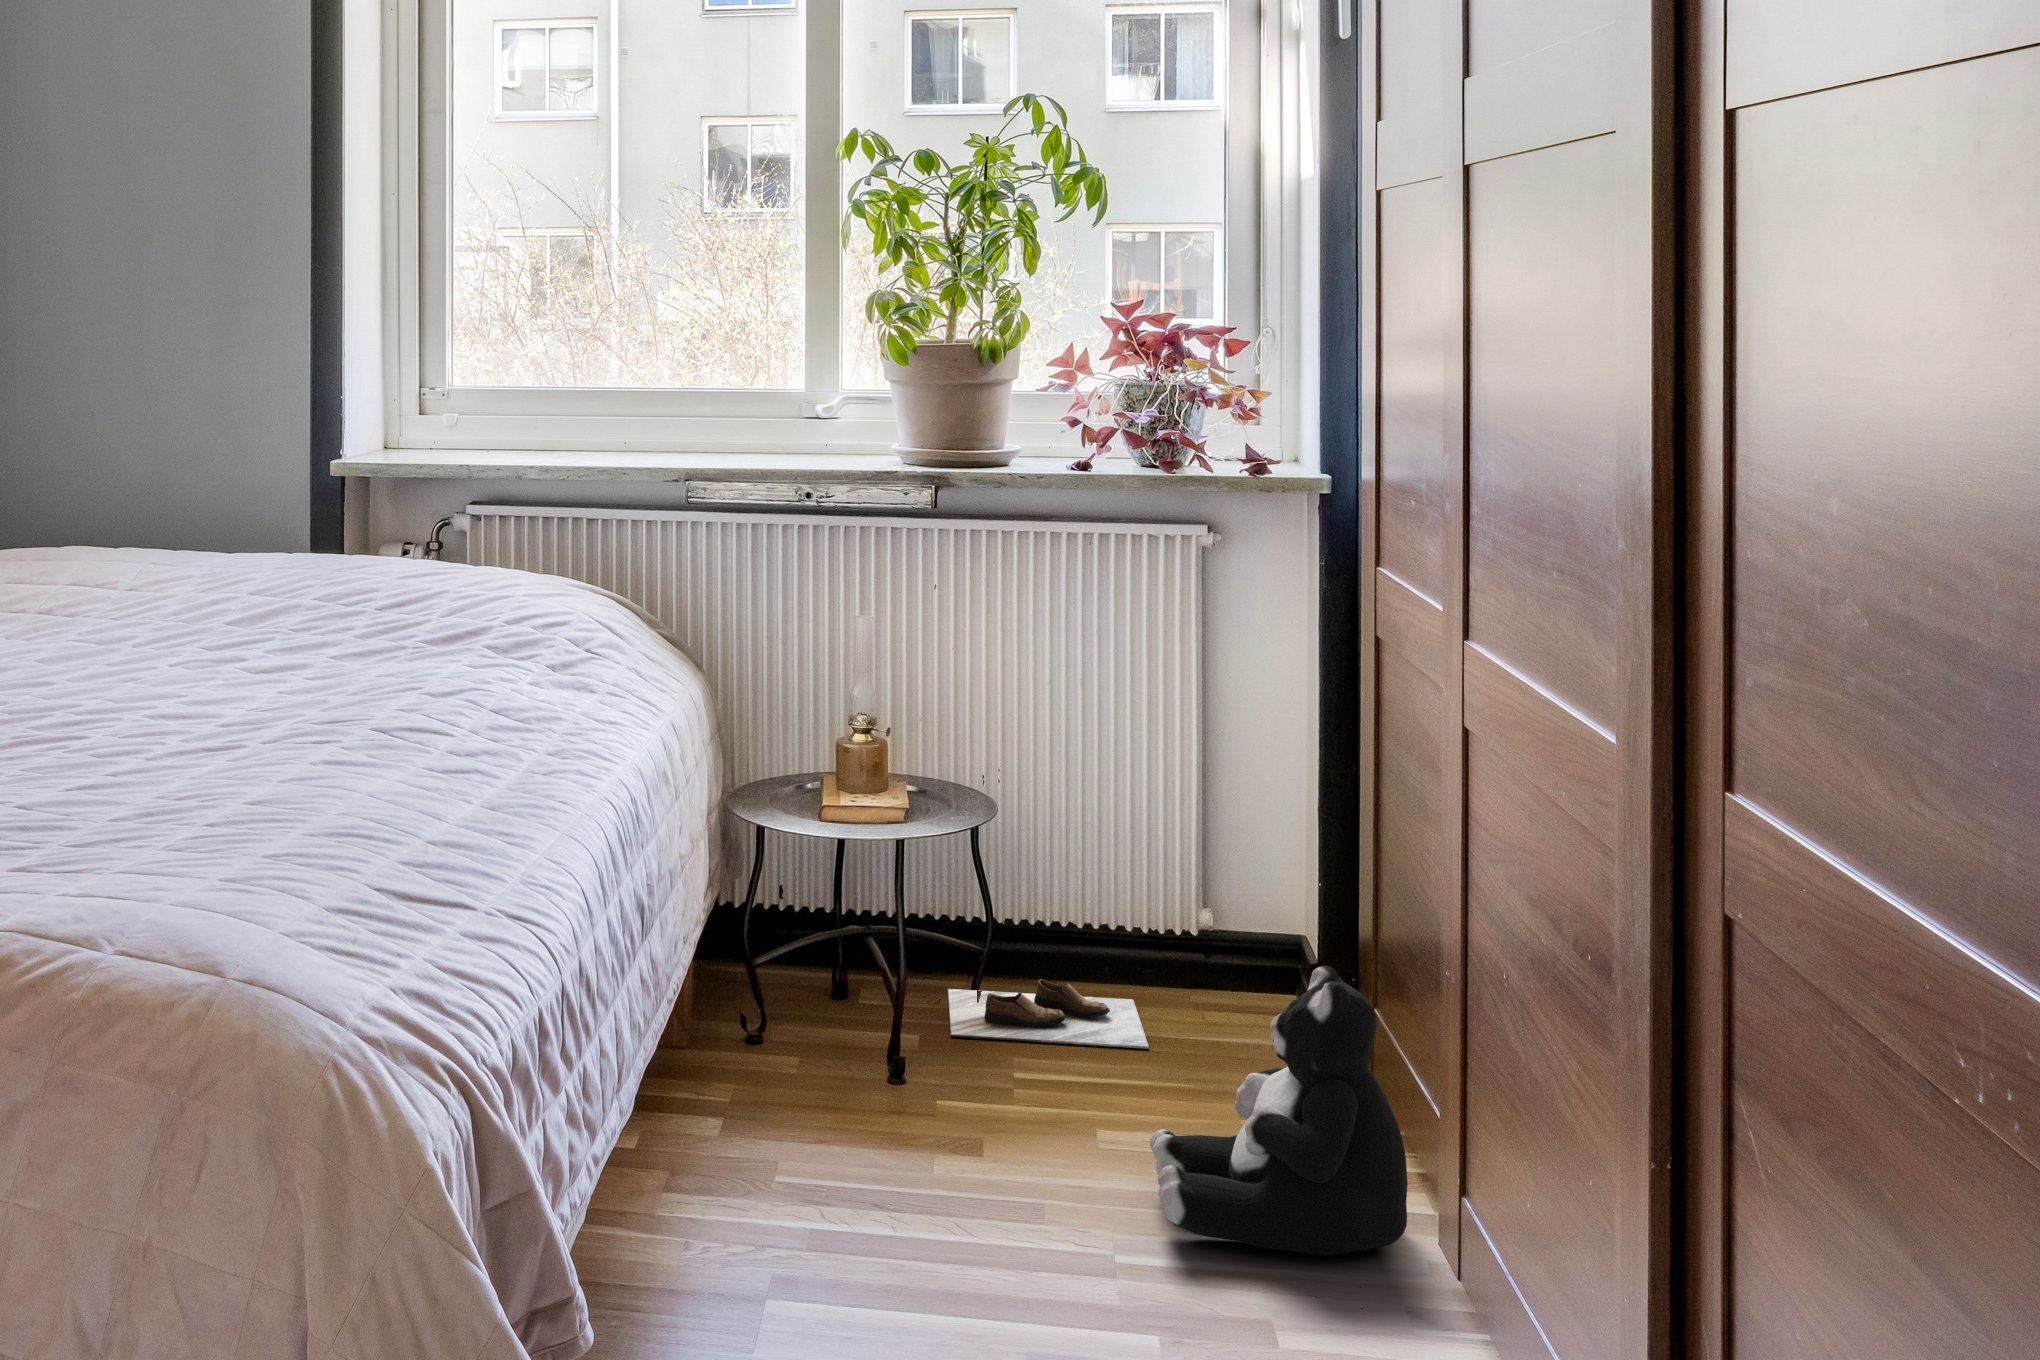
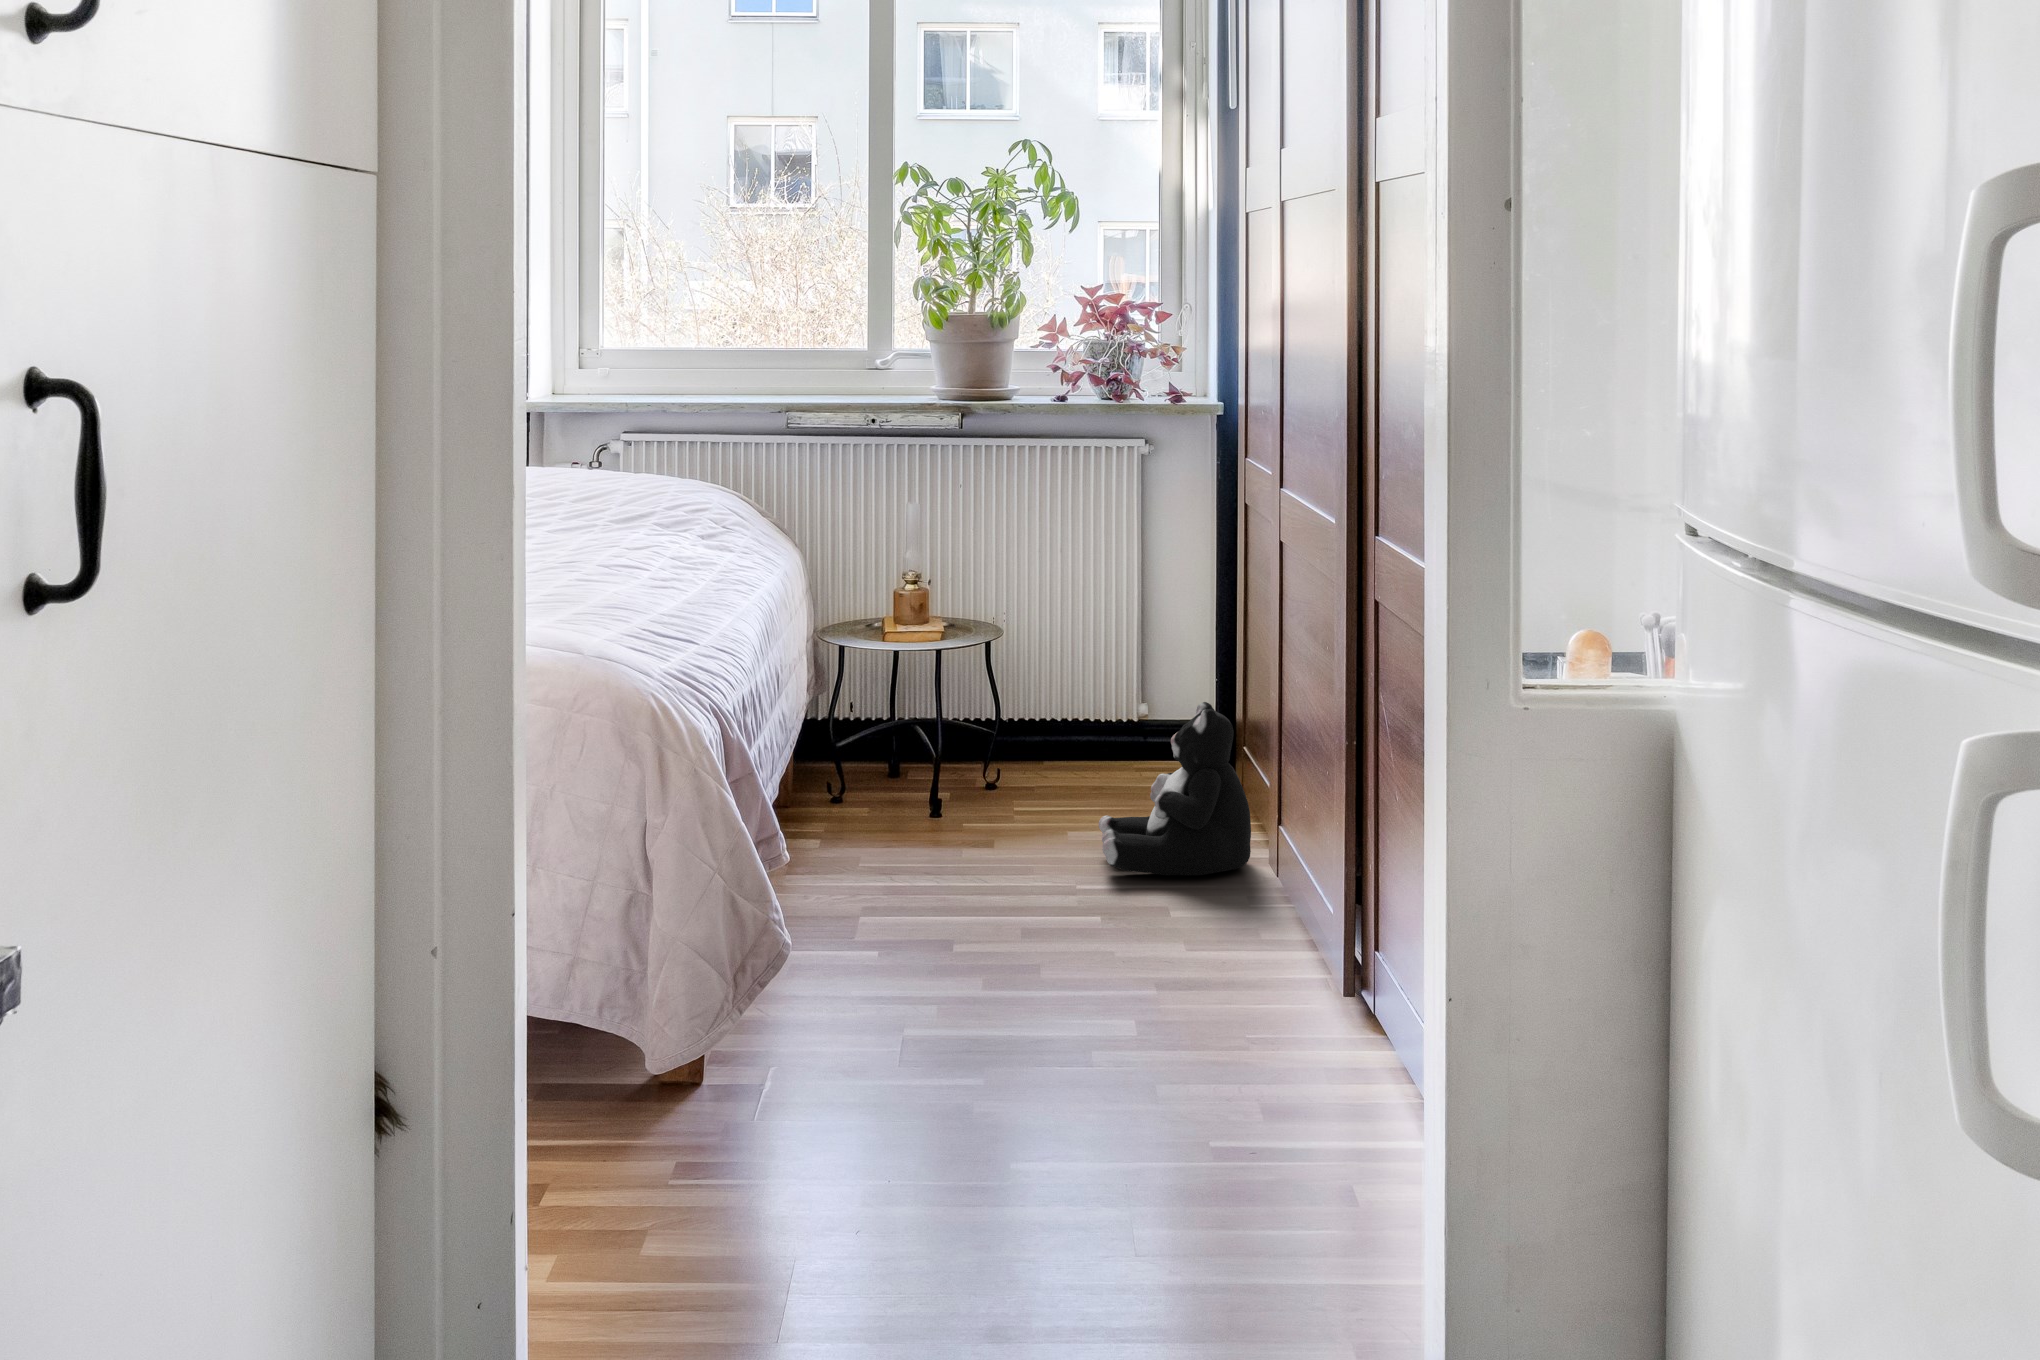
shoe: present [948,979,1149,1049] -> none [969,752,1102,789]

